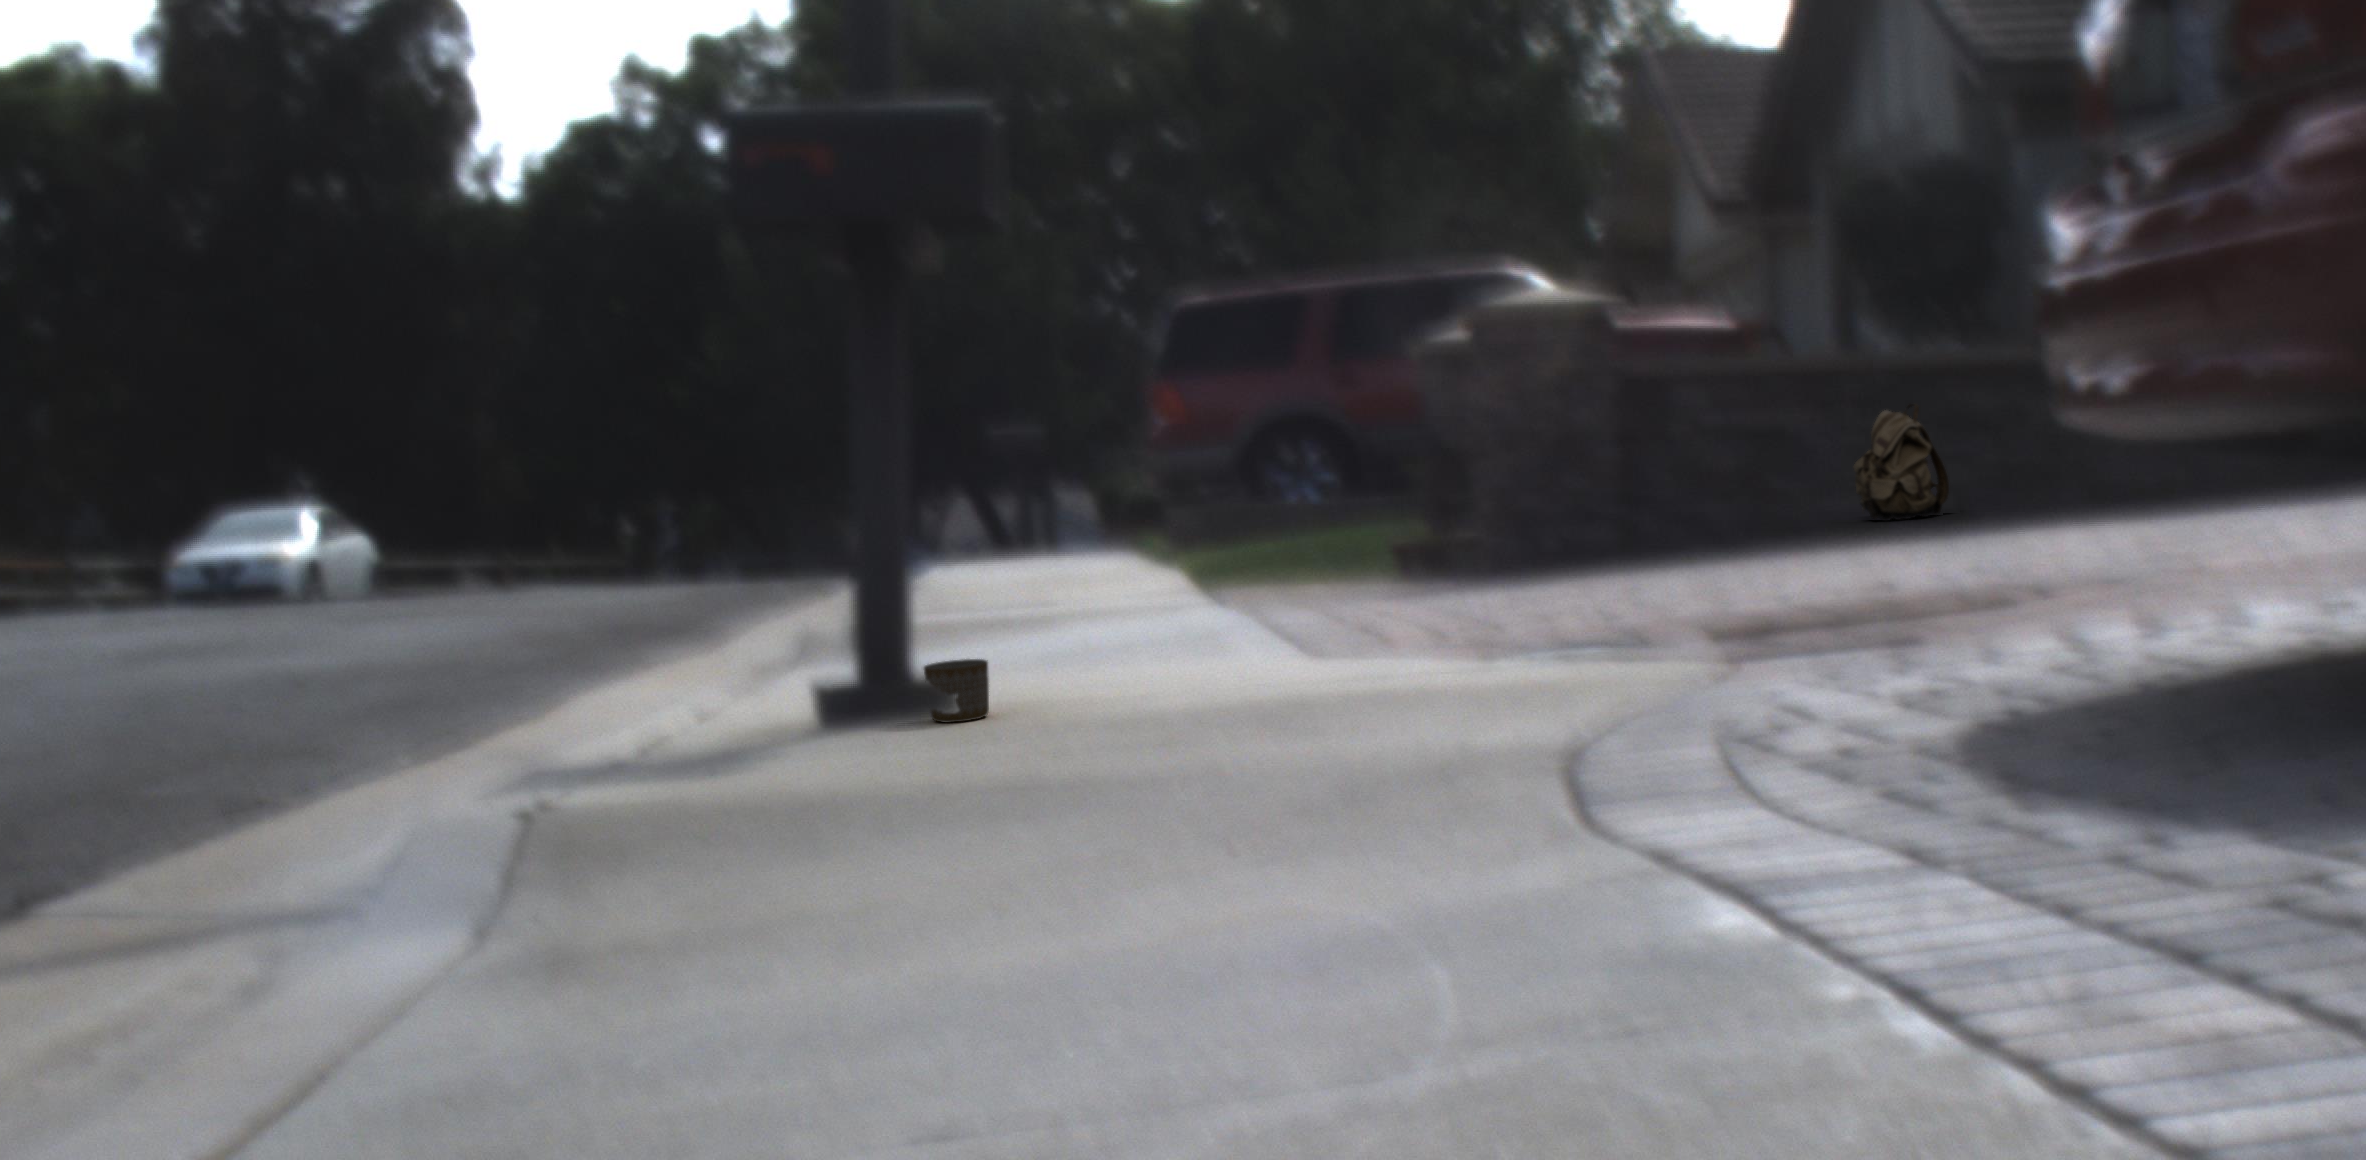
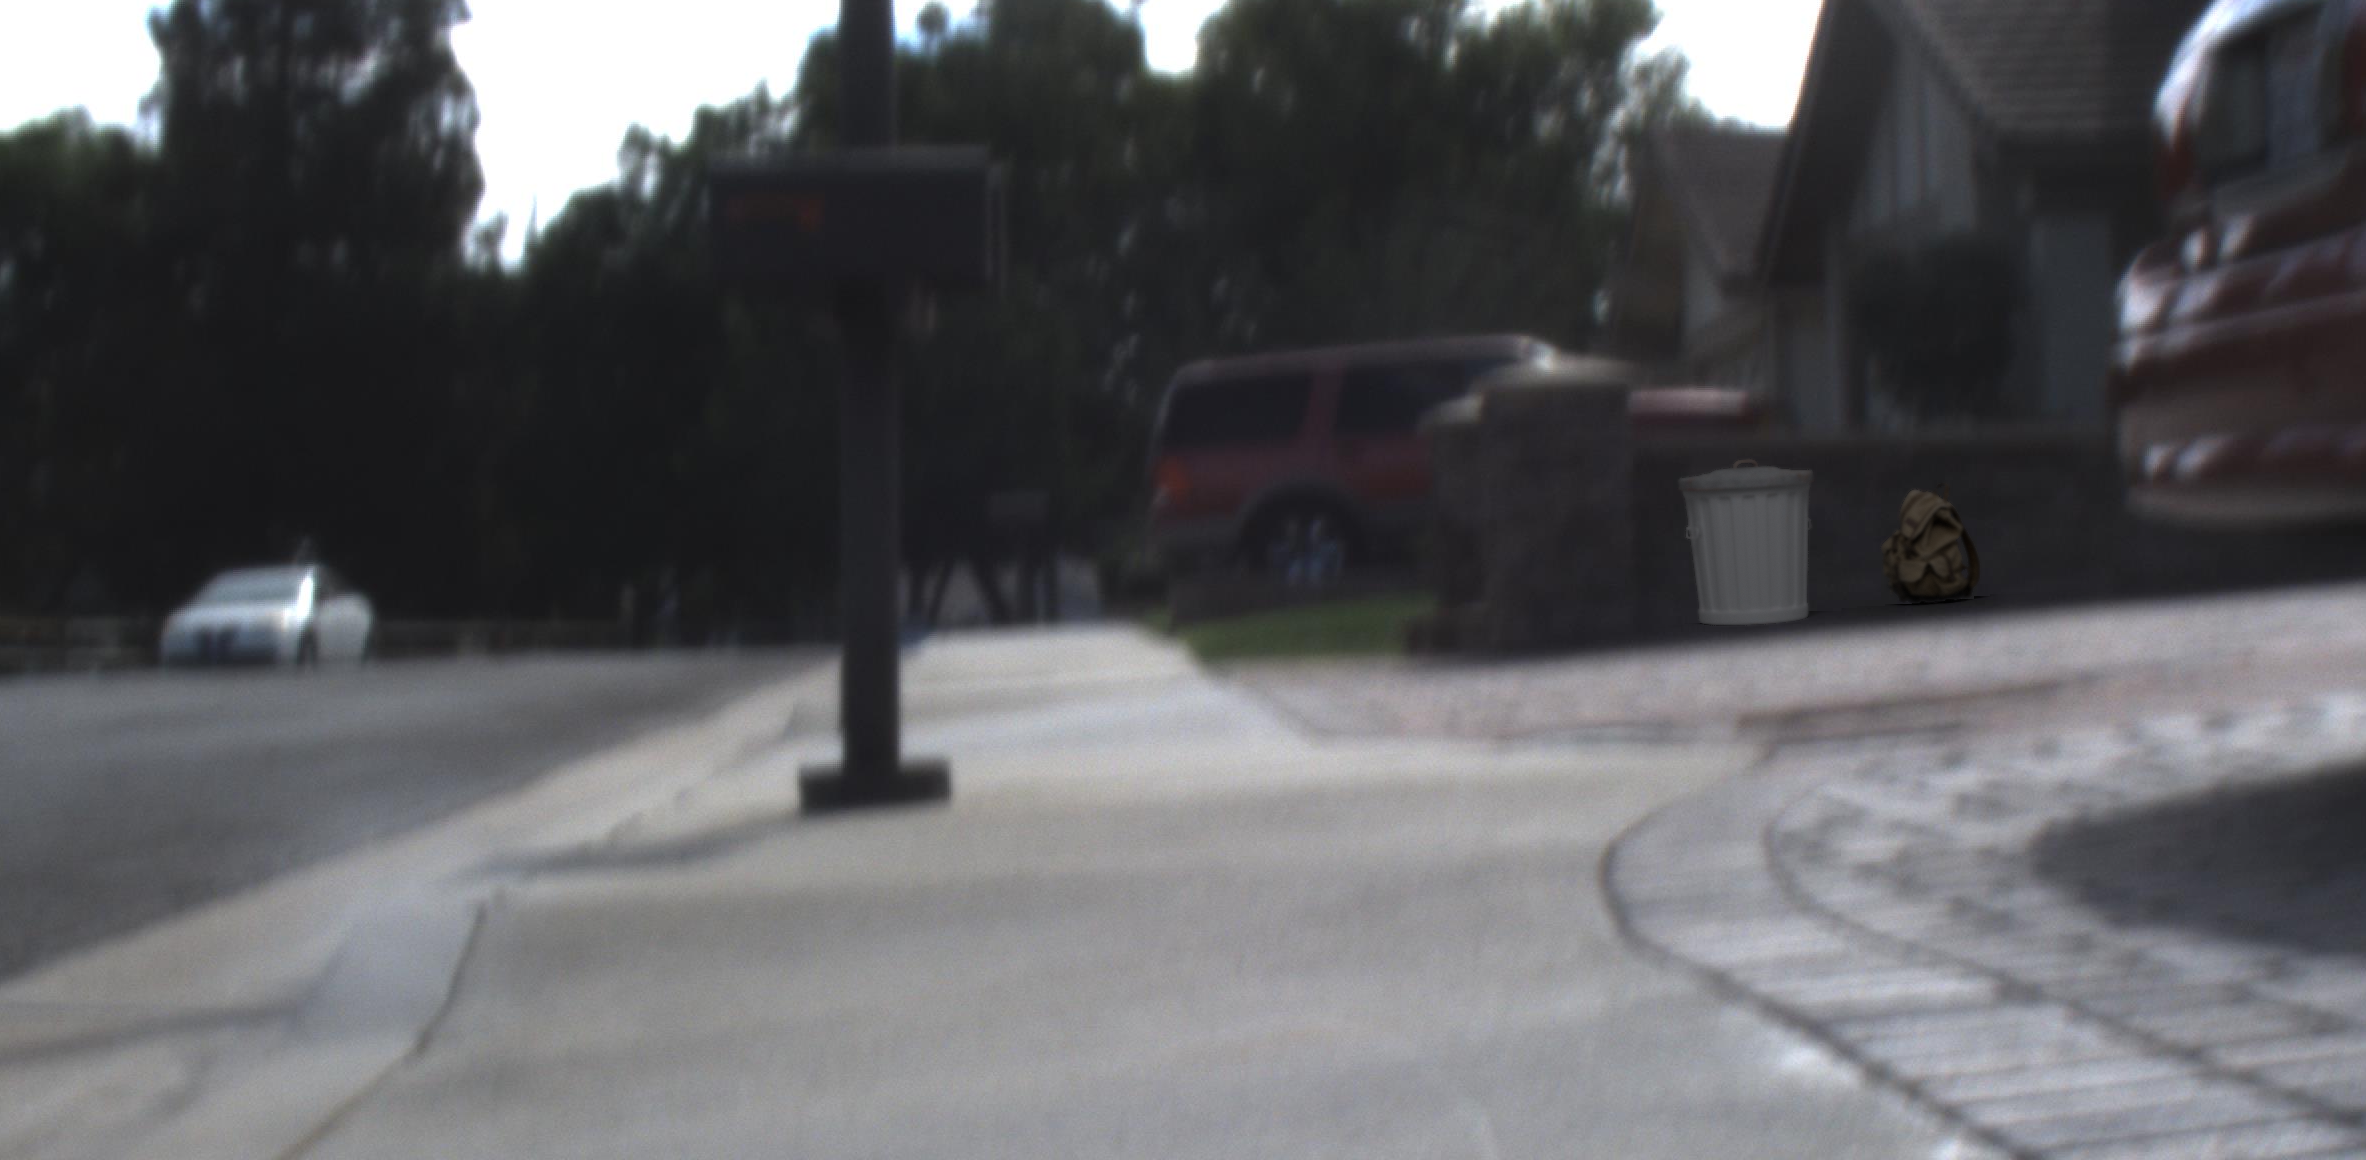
trash can: none [1657,382,1788,542] -> present [1678,459,1814,625]
planter: present [924,659,989,723] -> none [913,745,982,812]

